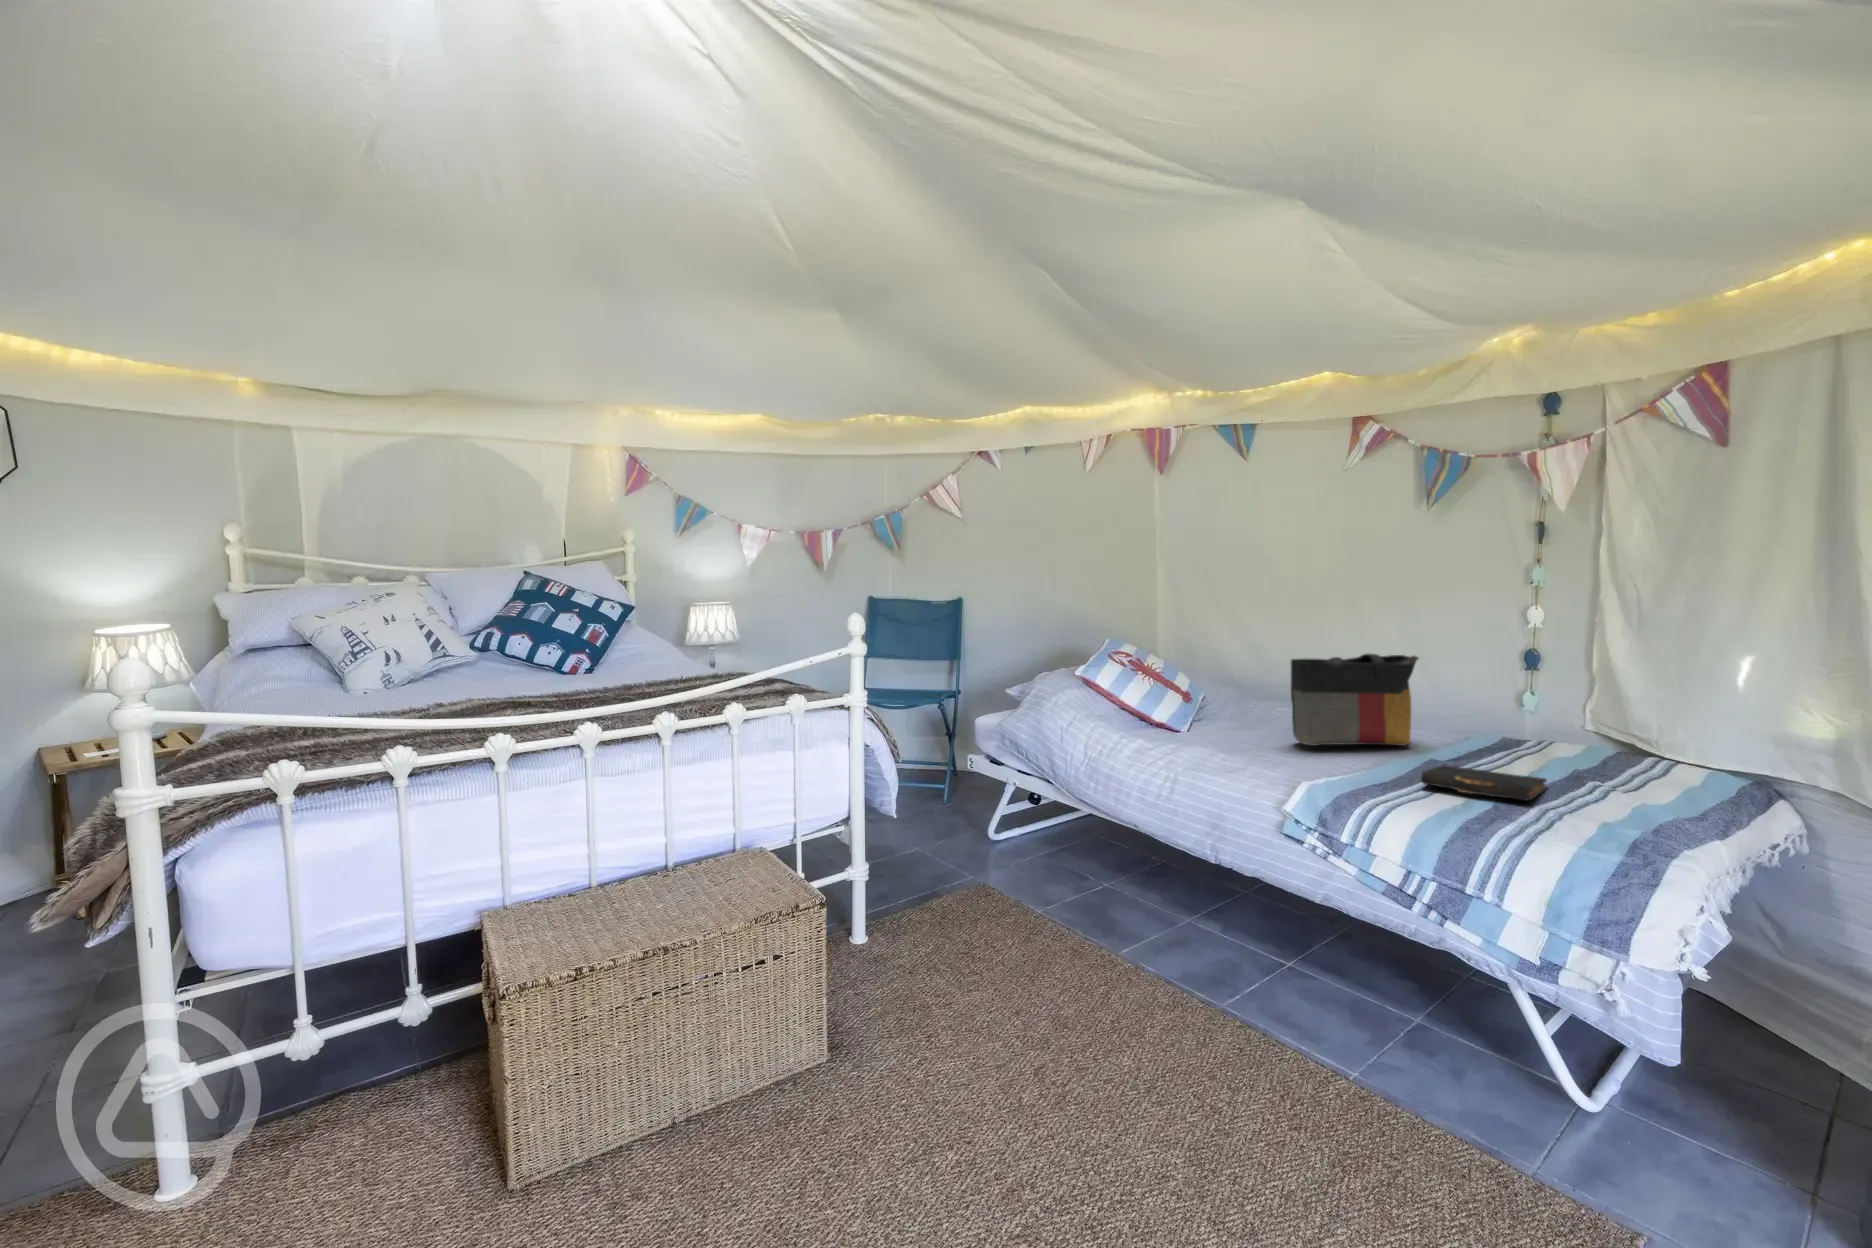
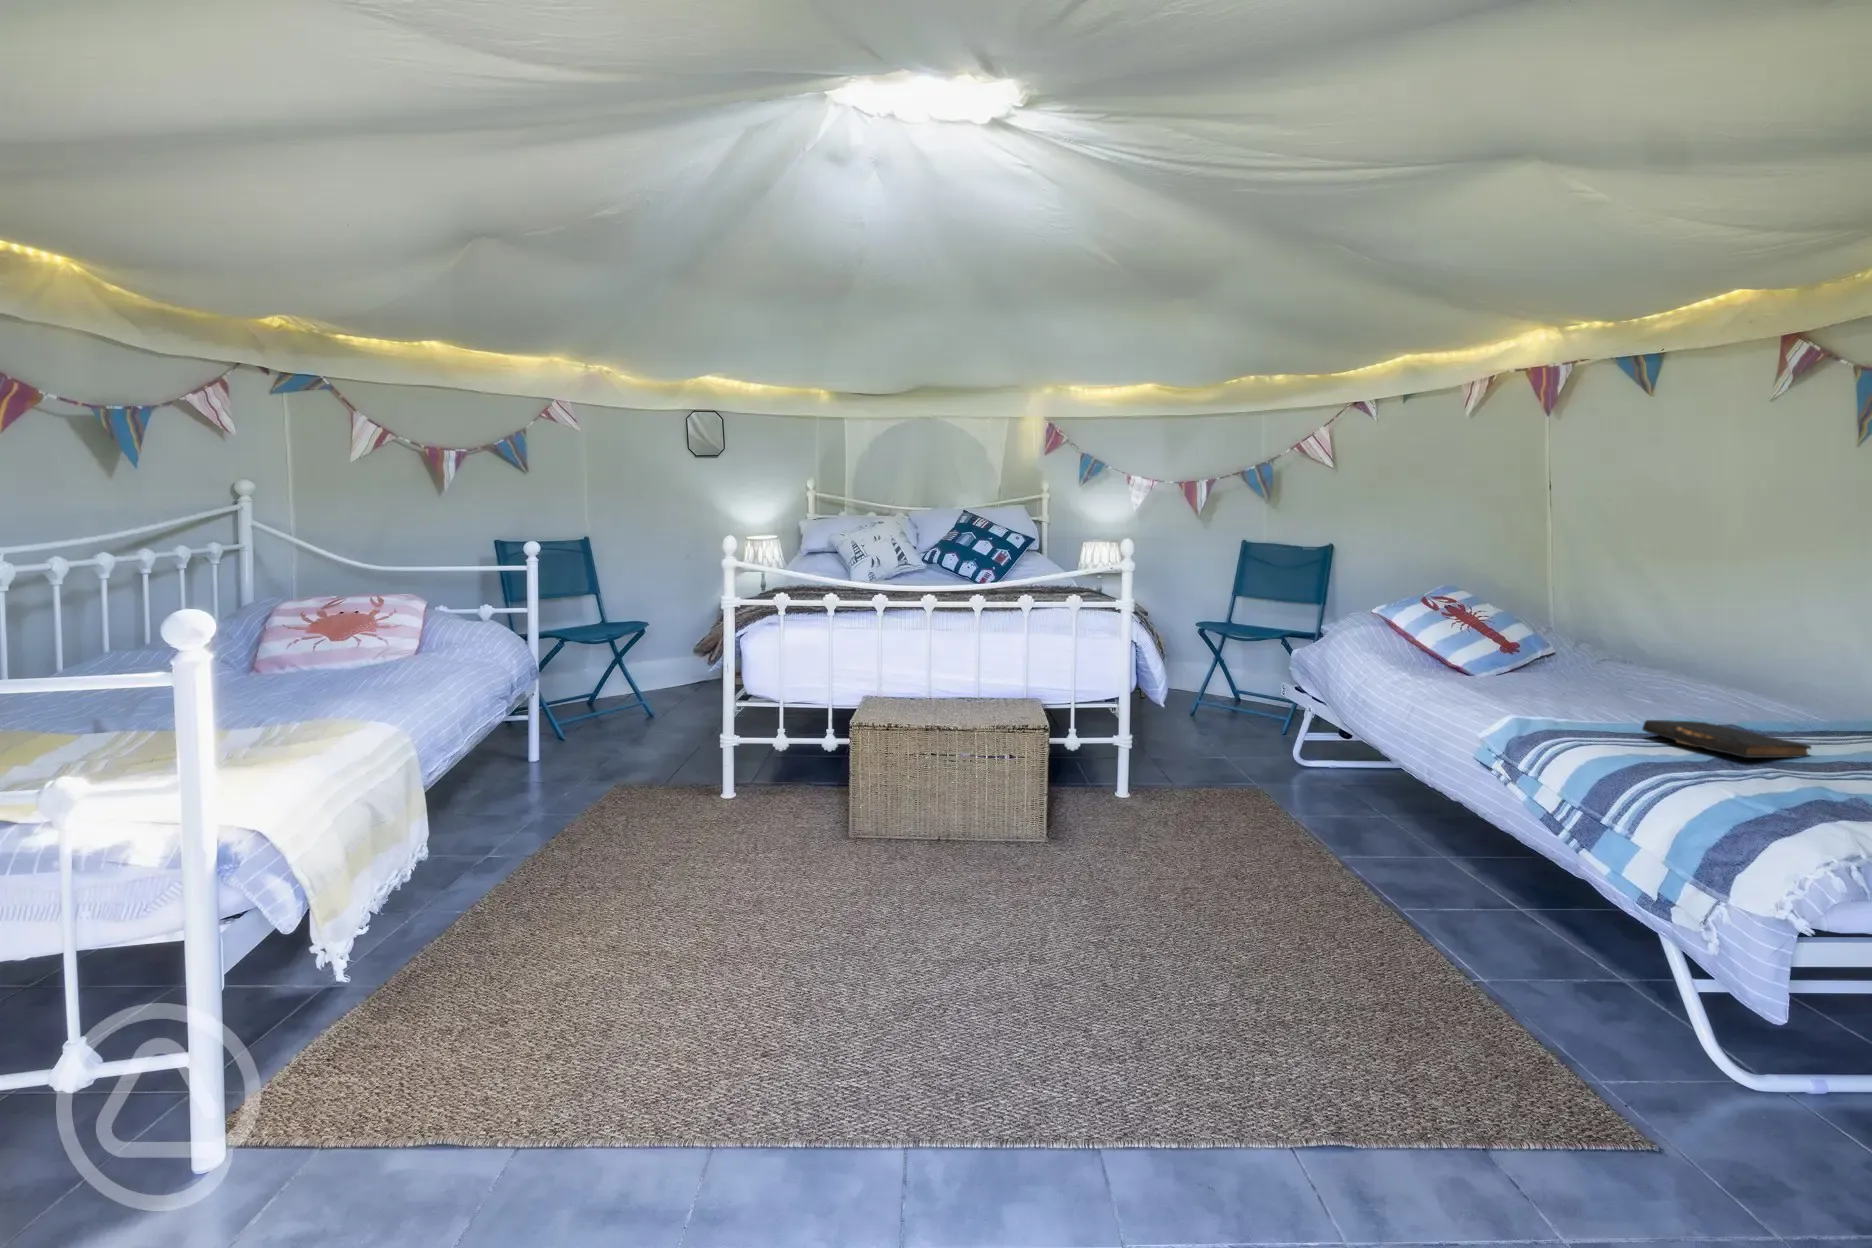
tote bag: present [1291,654,1418,746] -> none [1568,604,1734,705]

